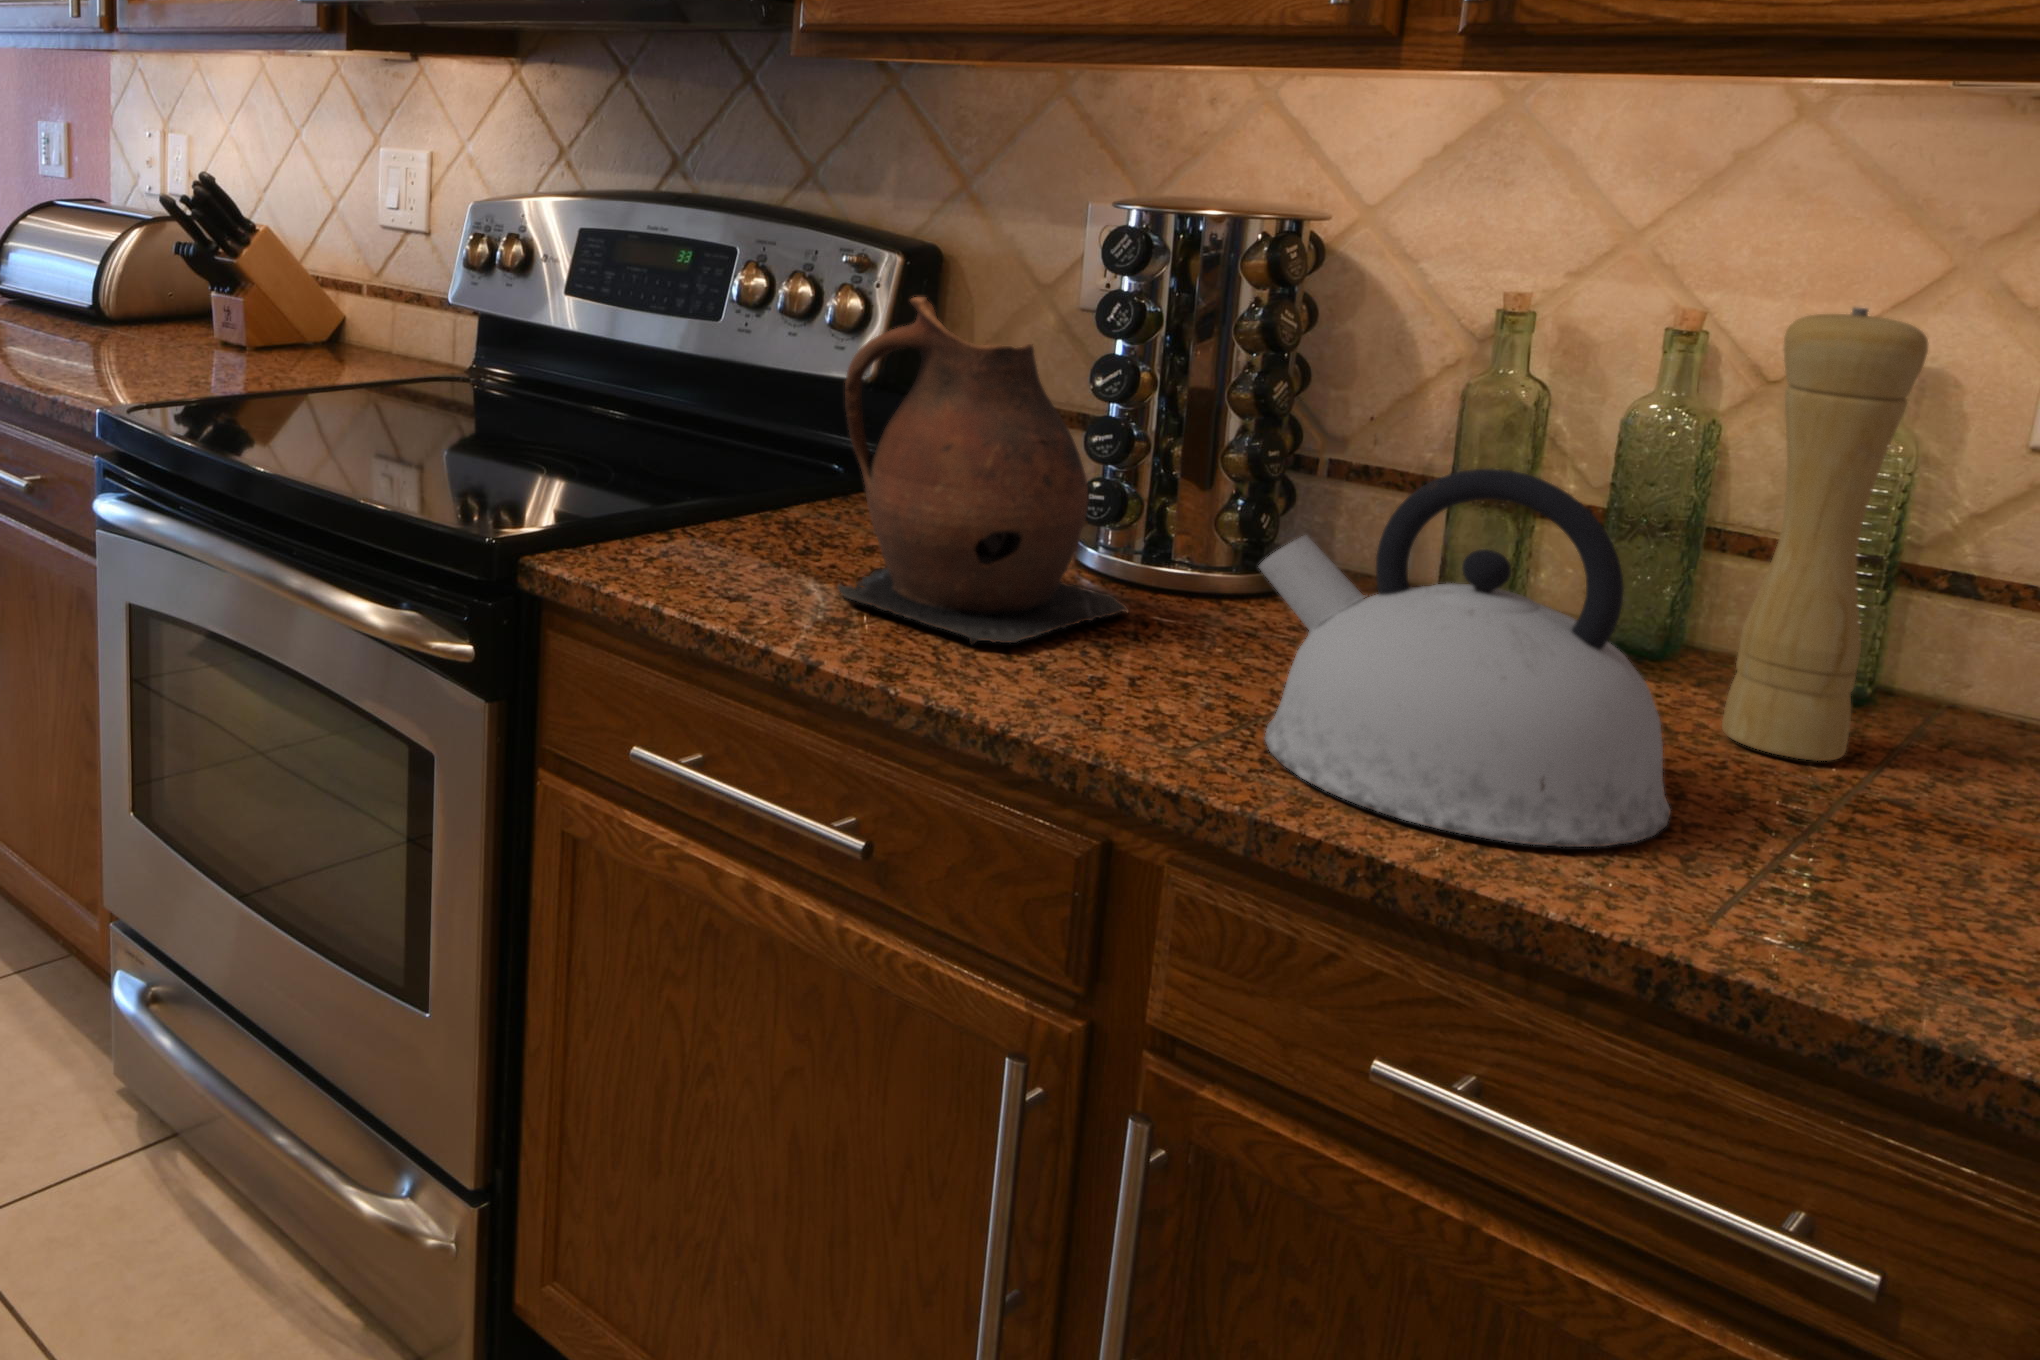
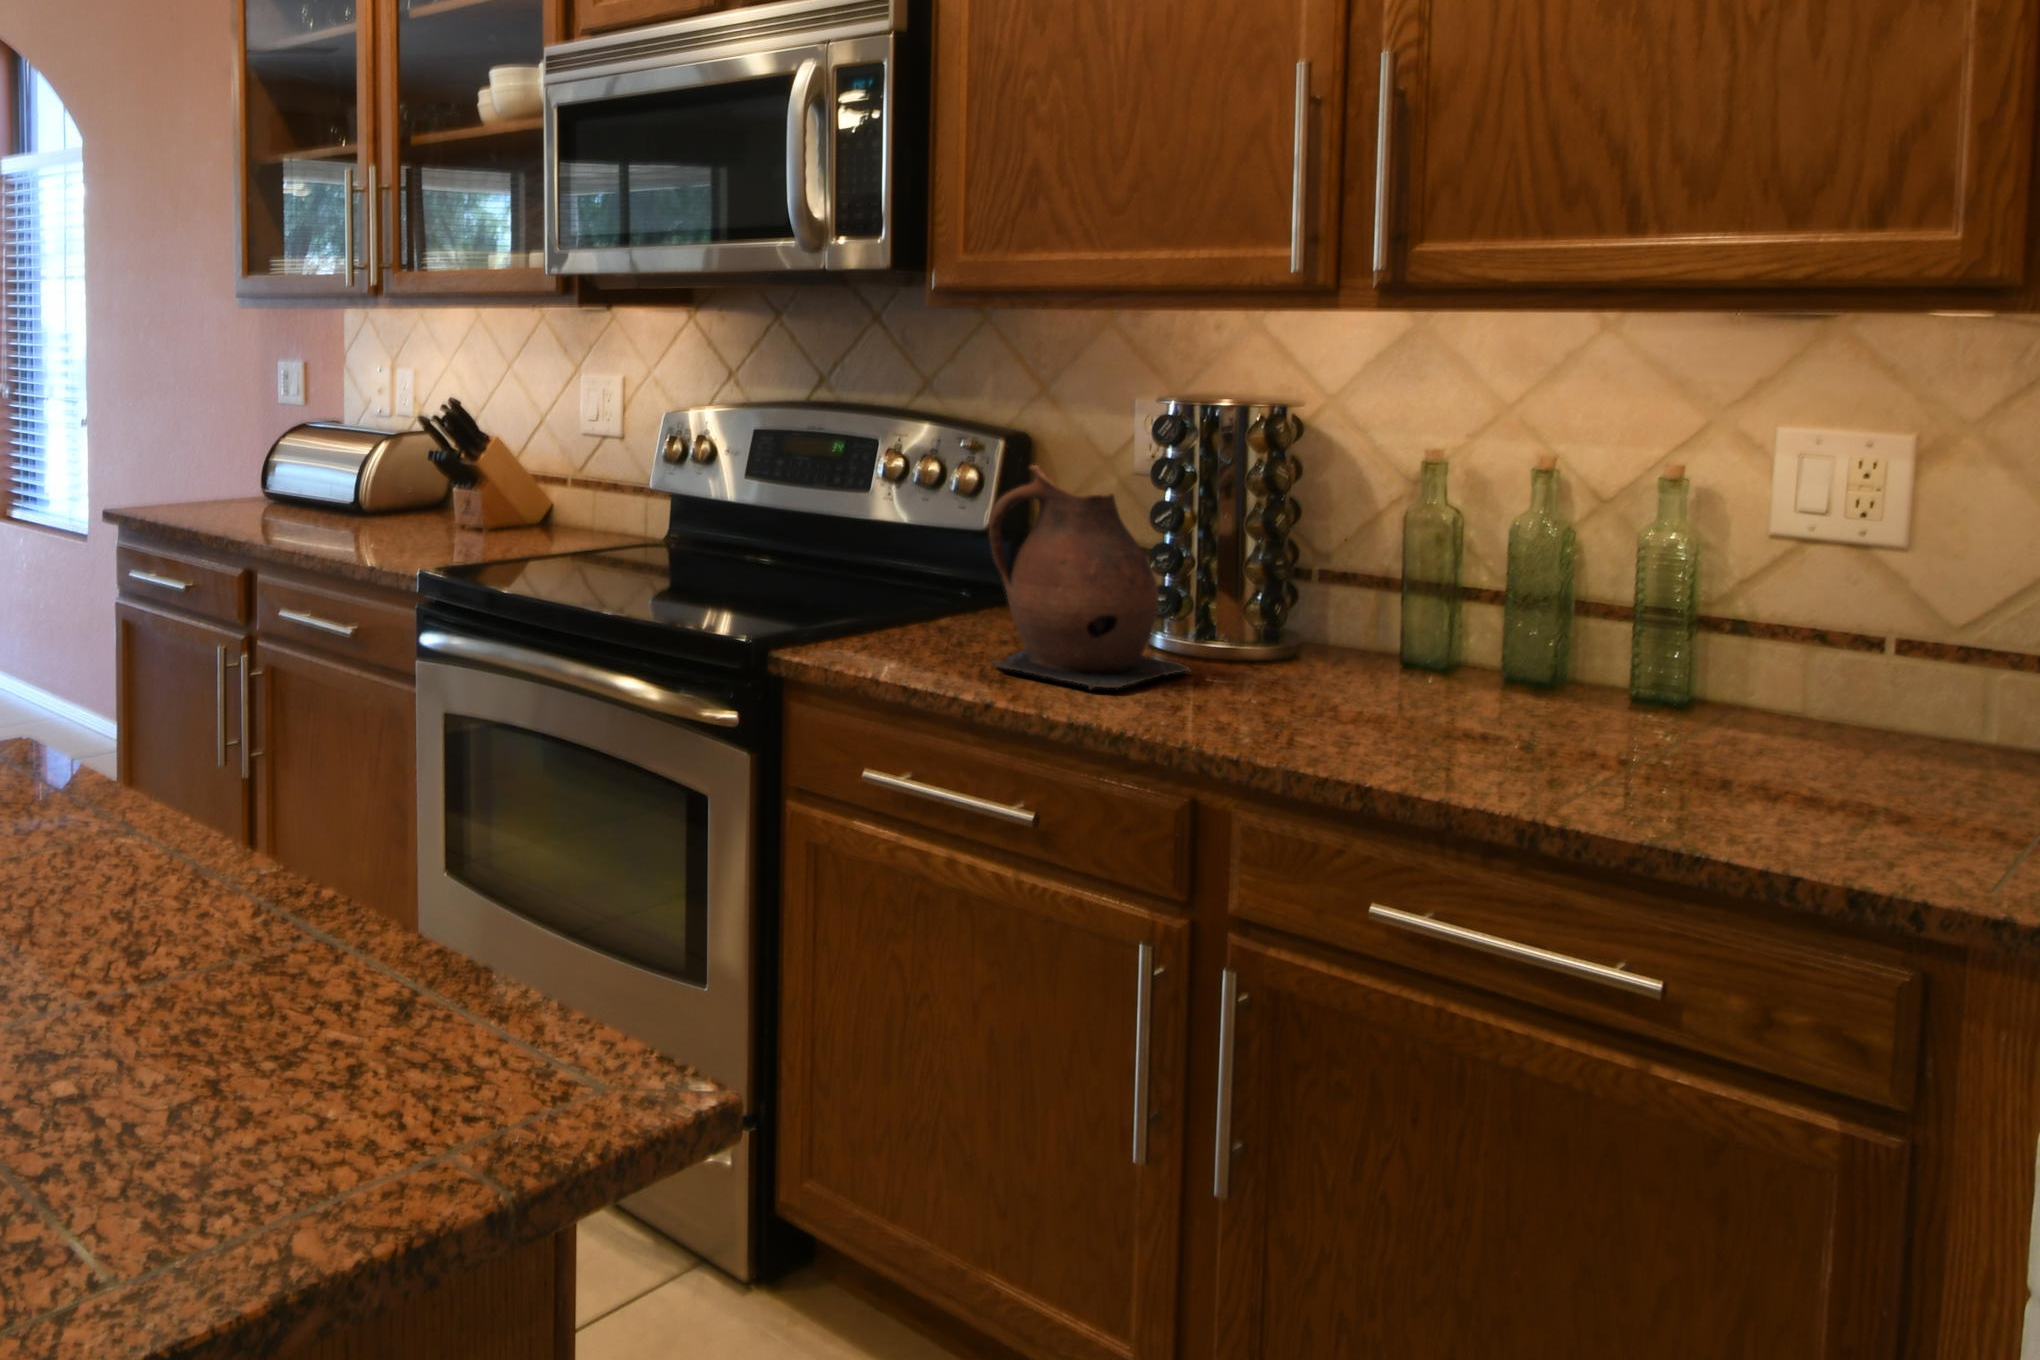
pepper mill: present [1722,307,1928,761] -> none [1584,448,1677,735]
kettle: present [1259,469,1670,847] -> none [1274,553,1540,775]

